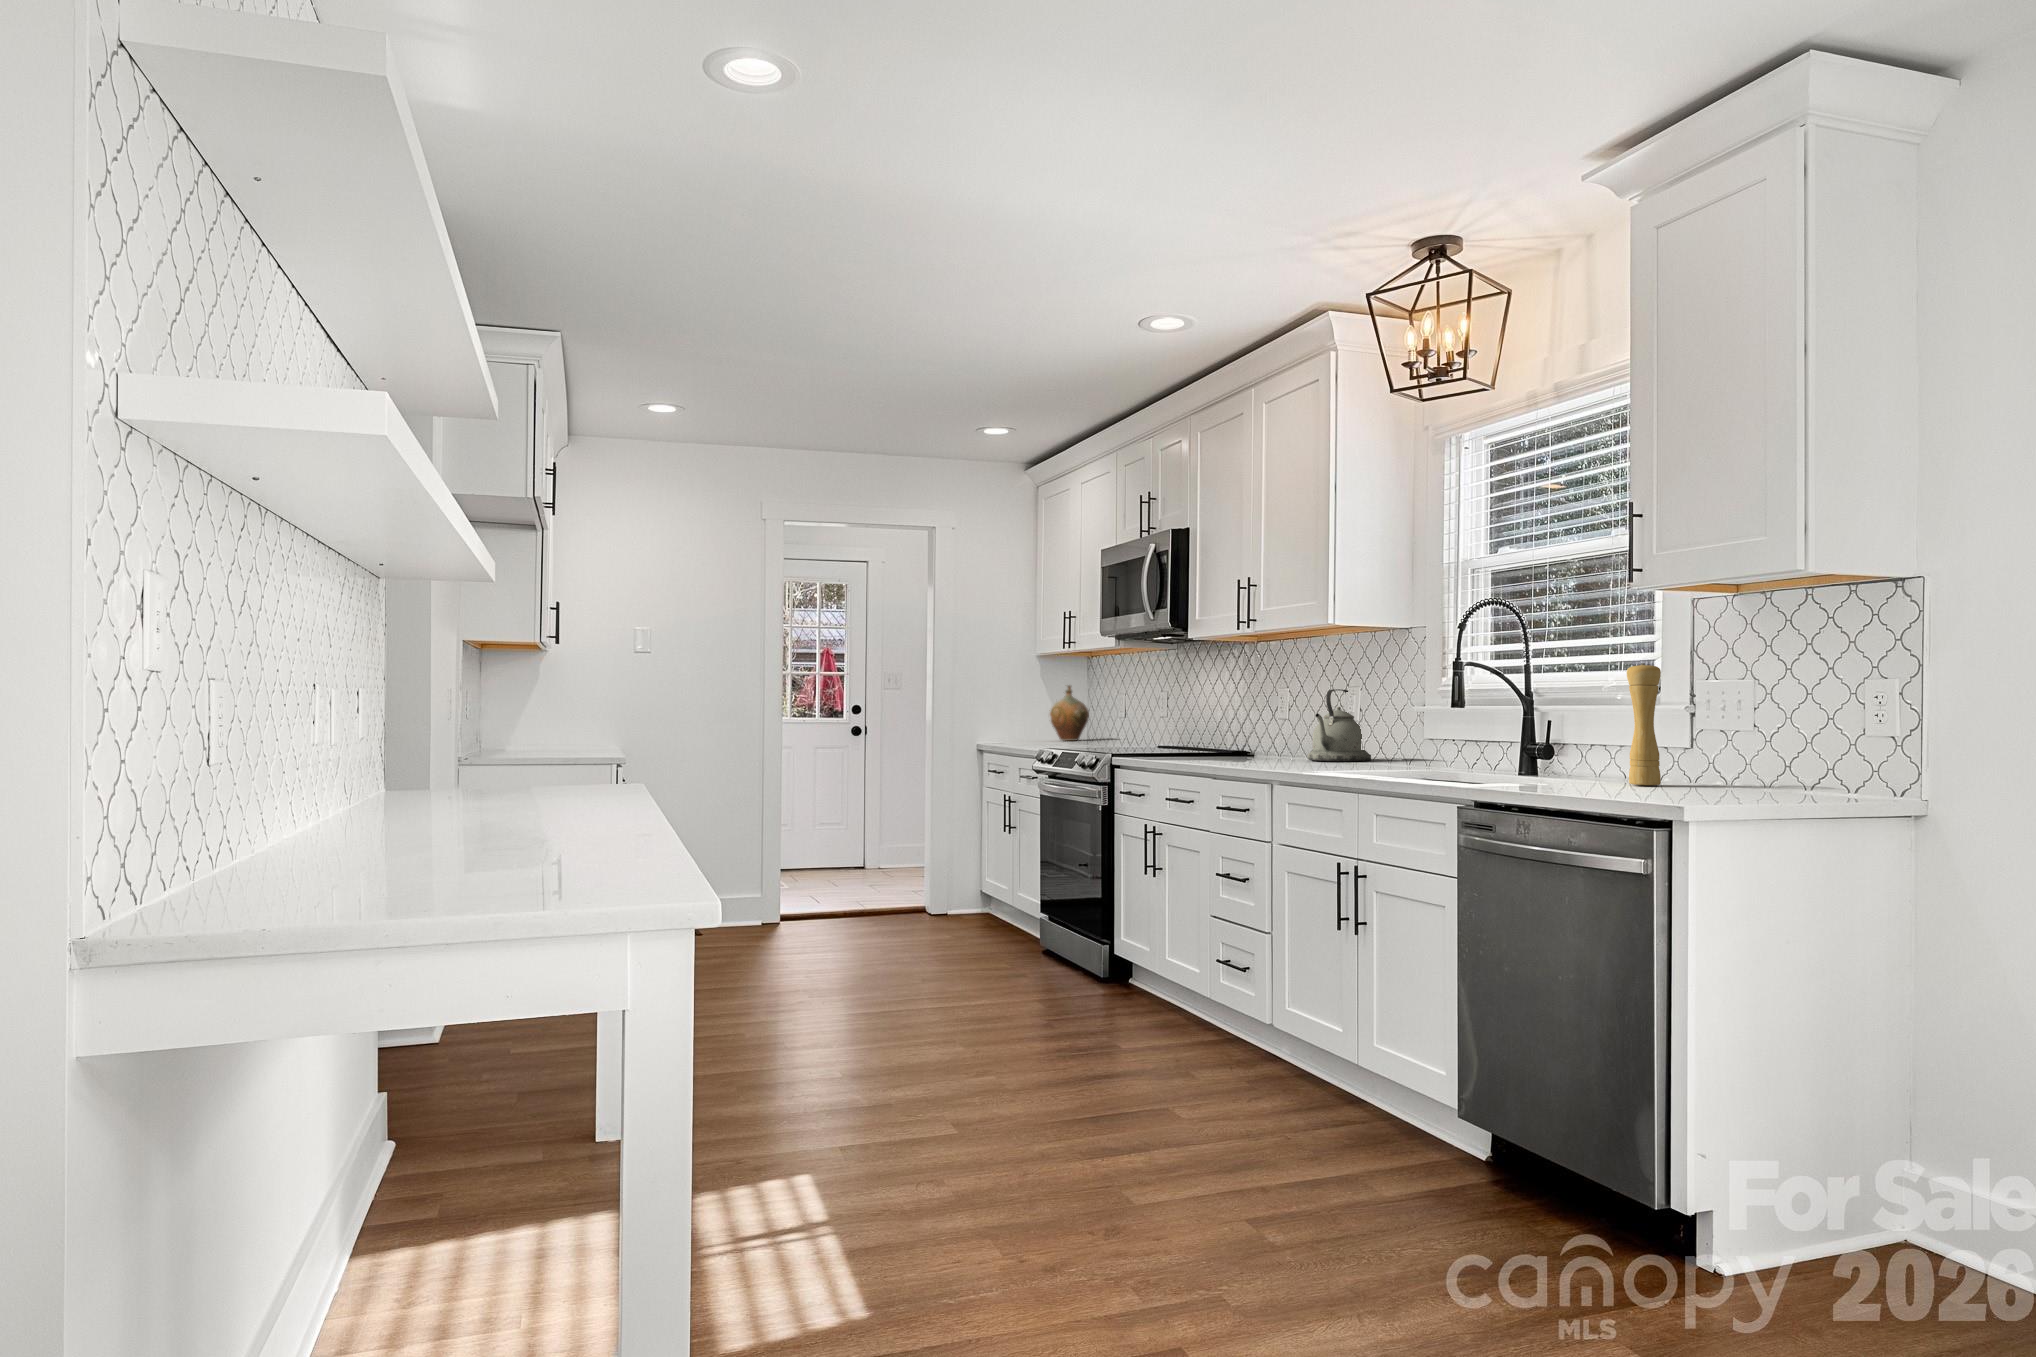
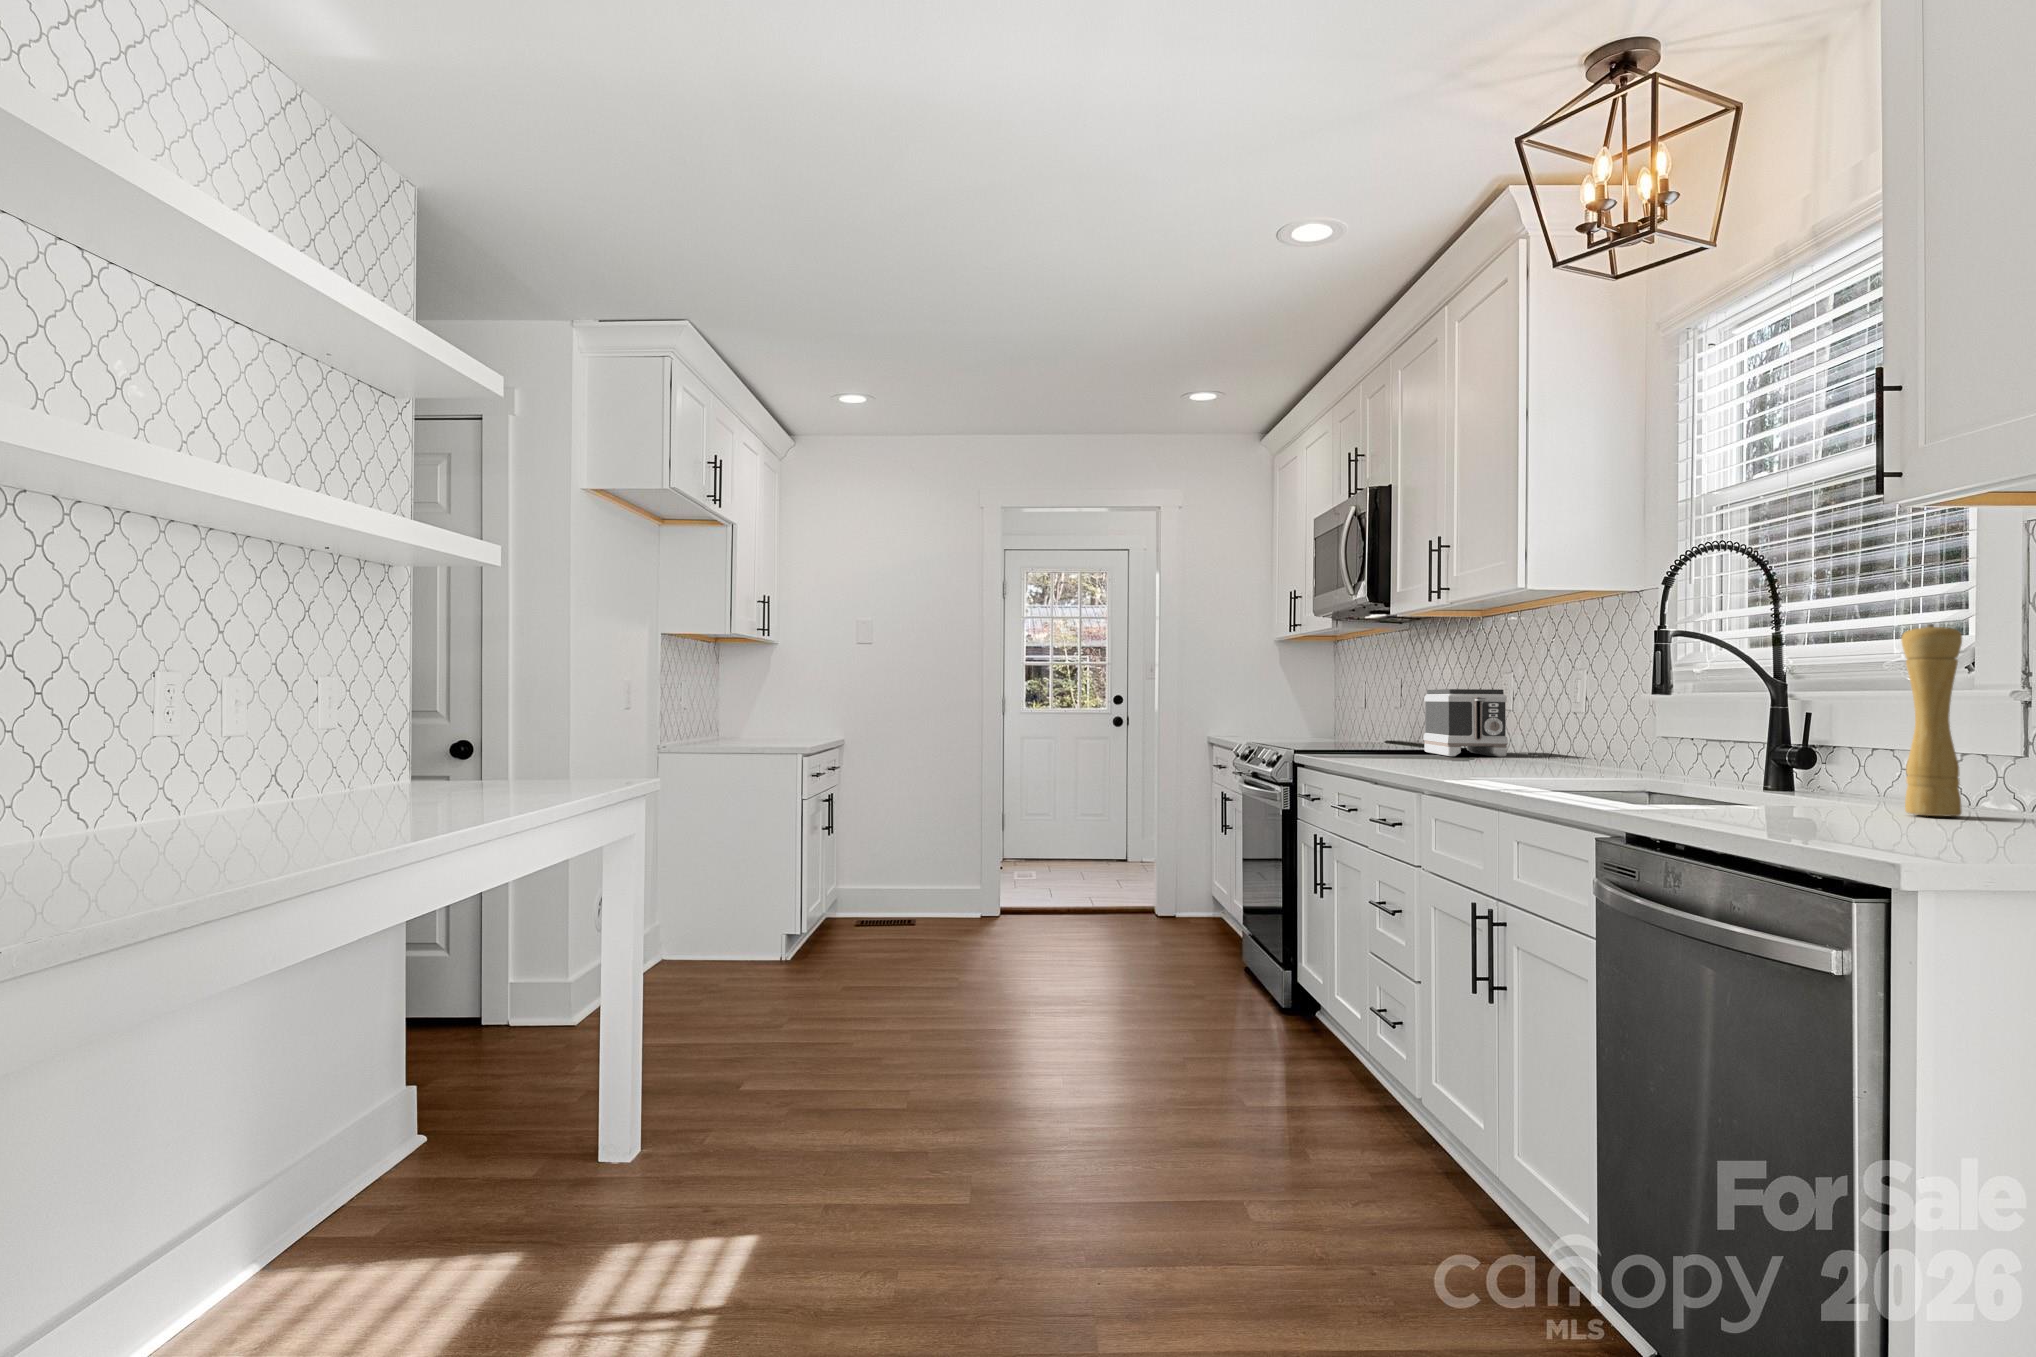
ceramic jug: present [1050,685,1089,741] -> none [1291,674,1337,735]
kettle: present [1307,689,1371,761] -> none [1512,674,1598,766]
toaster: none [1214,701,1289,756] -> present [1424,689,1508,757]

